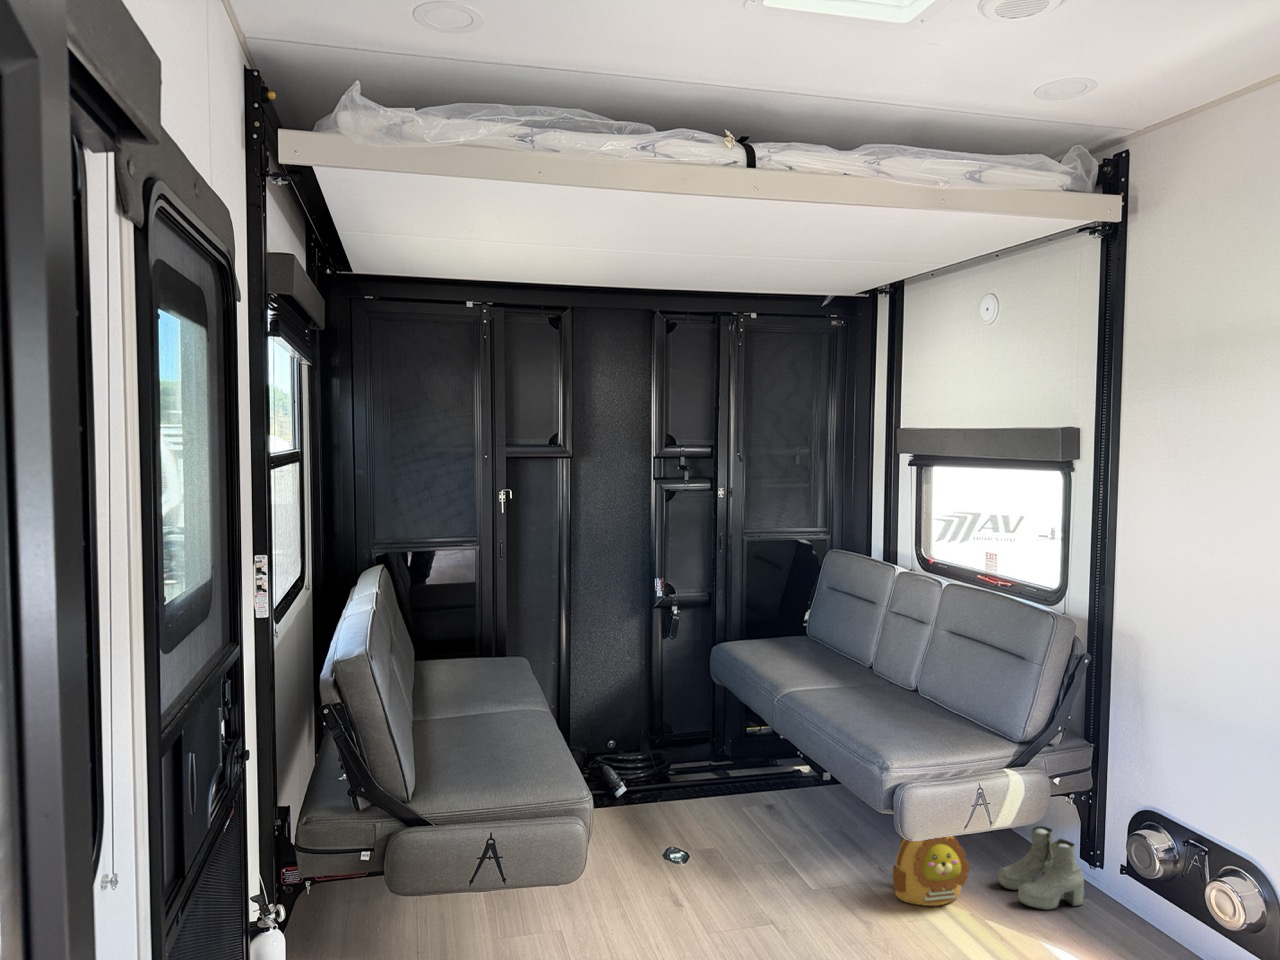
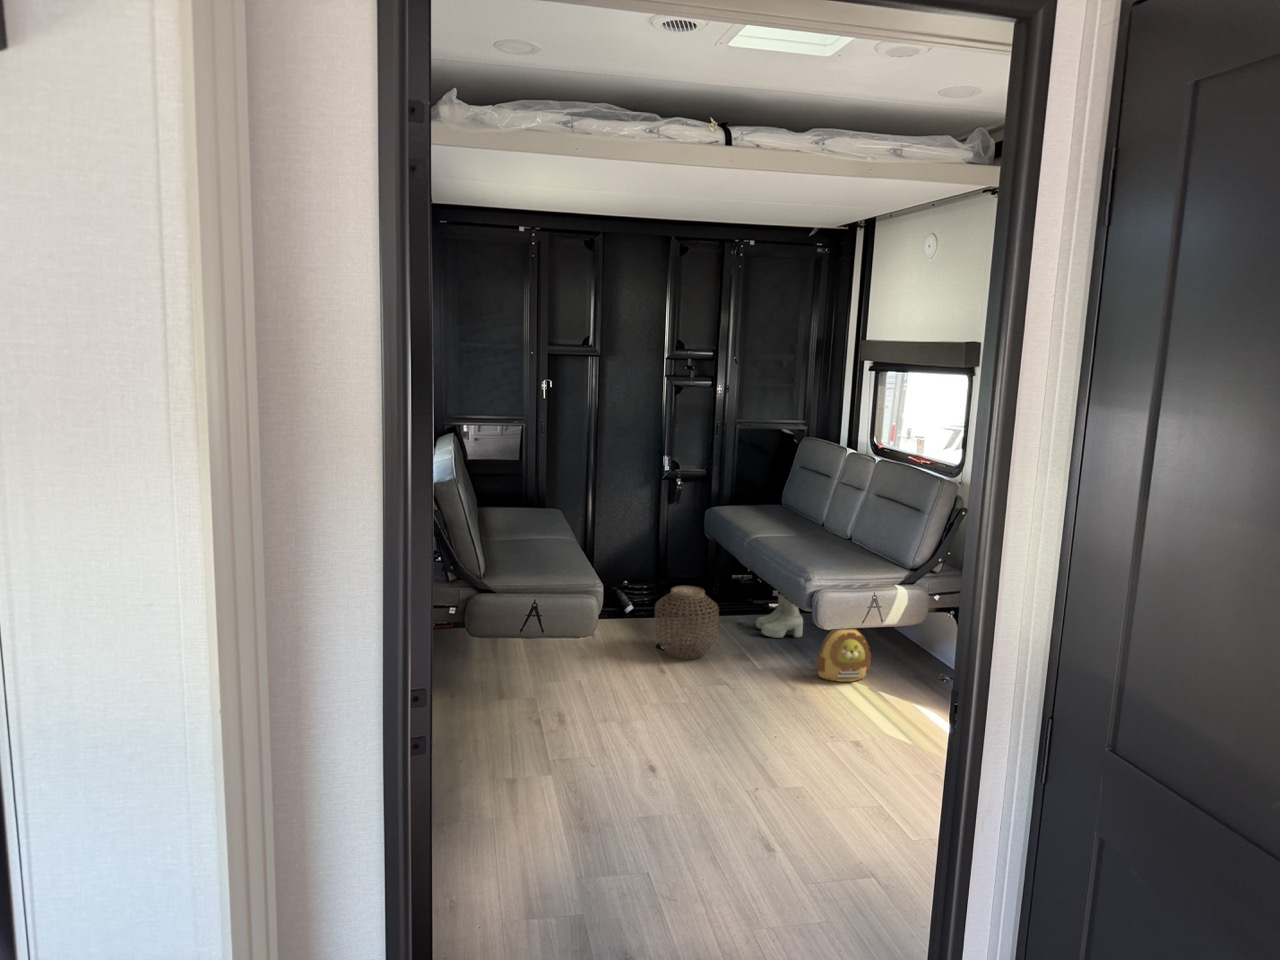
woven basket: none [660,767,748,876] -> present [654,586,719,660]
boots: present [998,826,1084,910] -> present [756,594,803,638]

